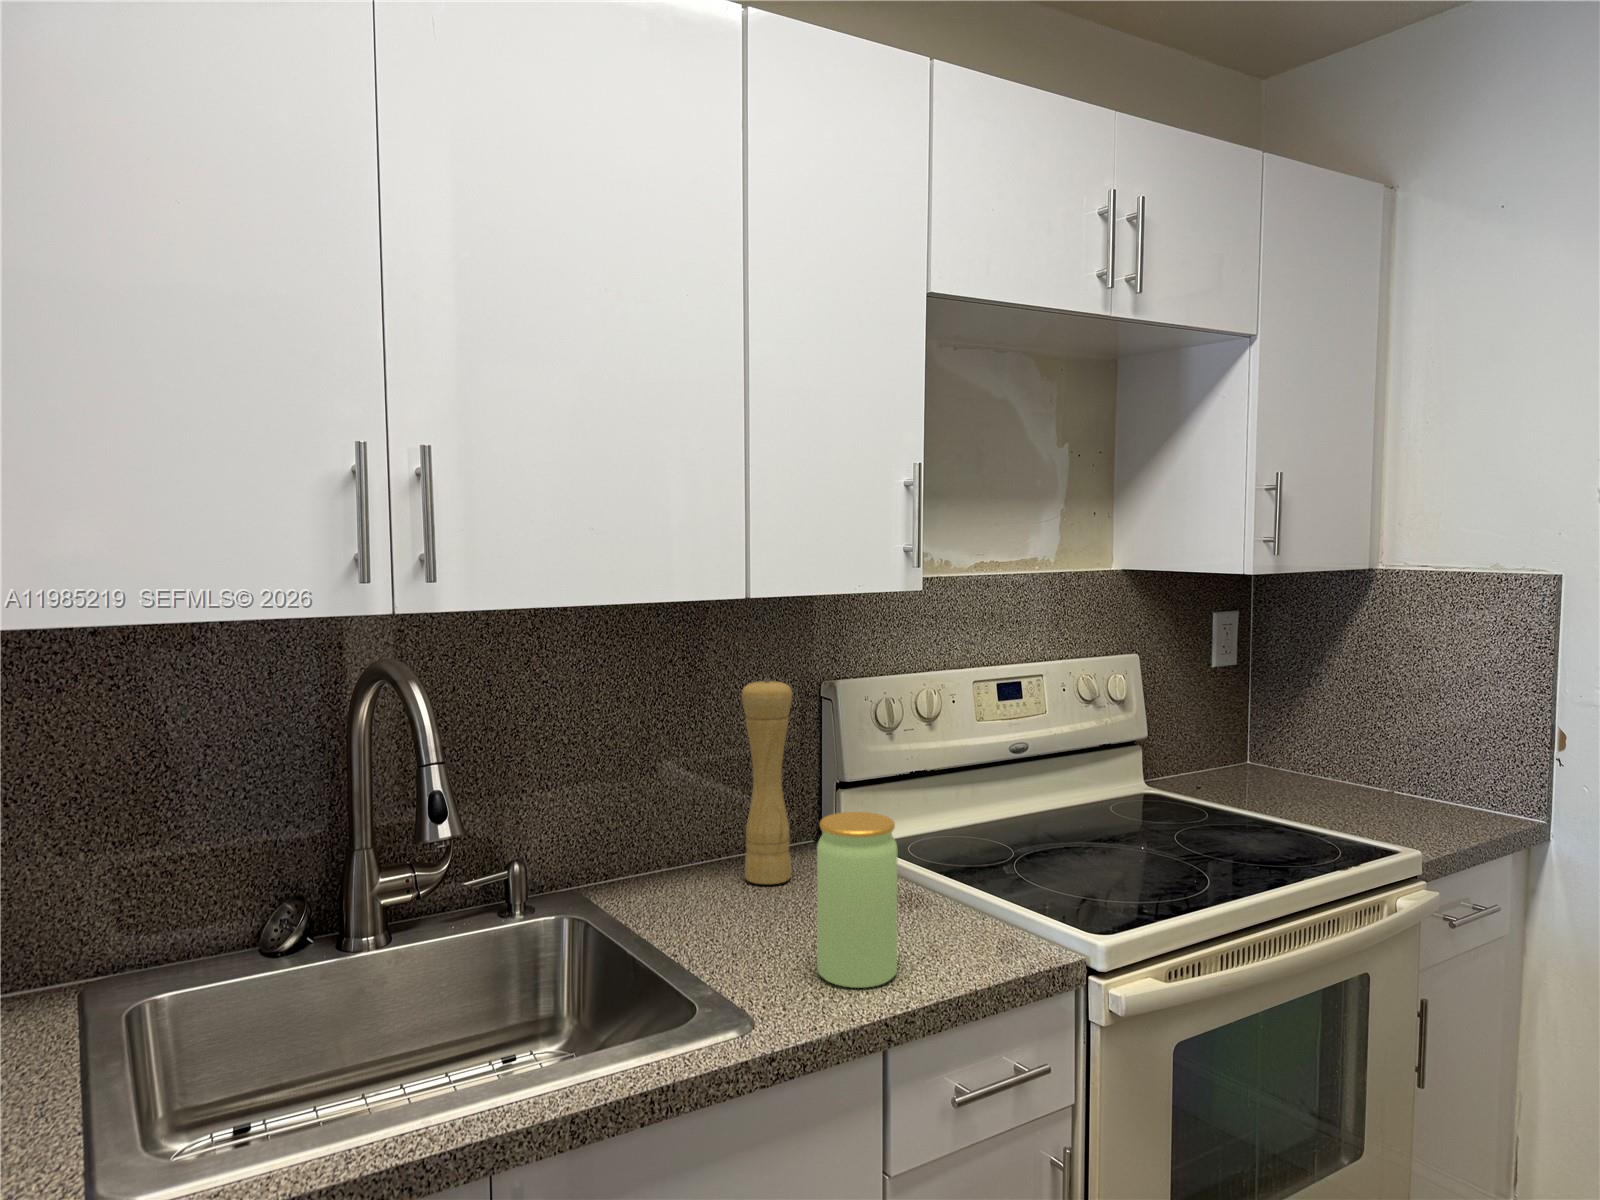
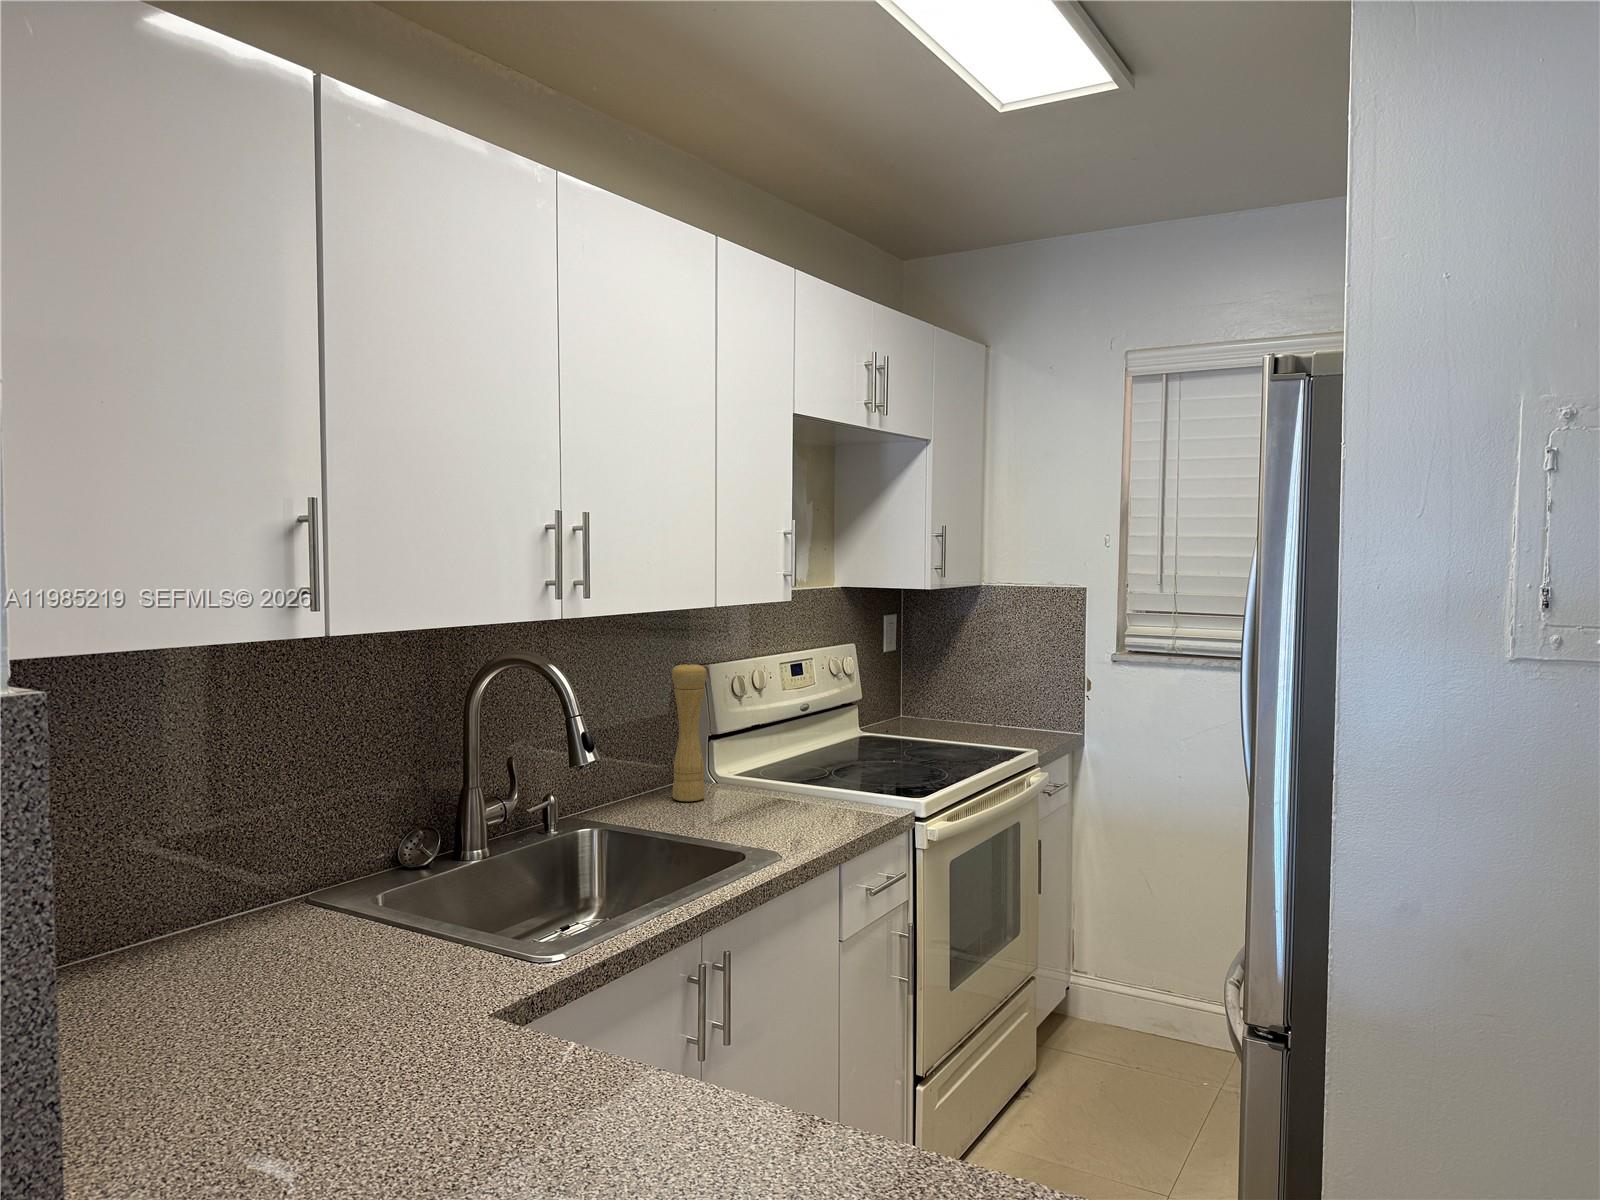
jar: present [817,812,897,988] -> none [783,735,832,837]

